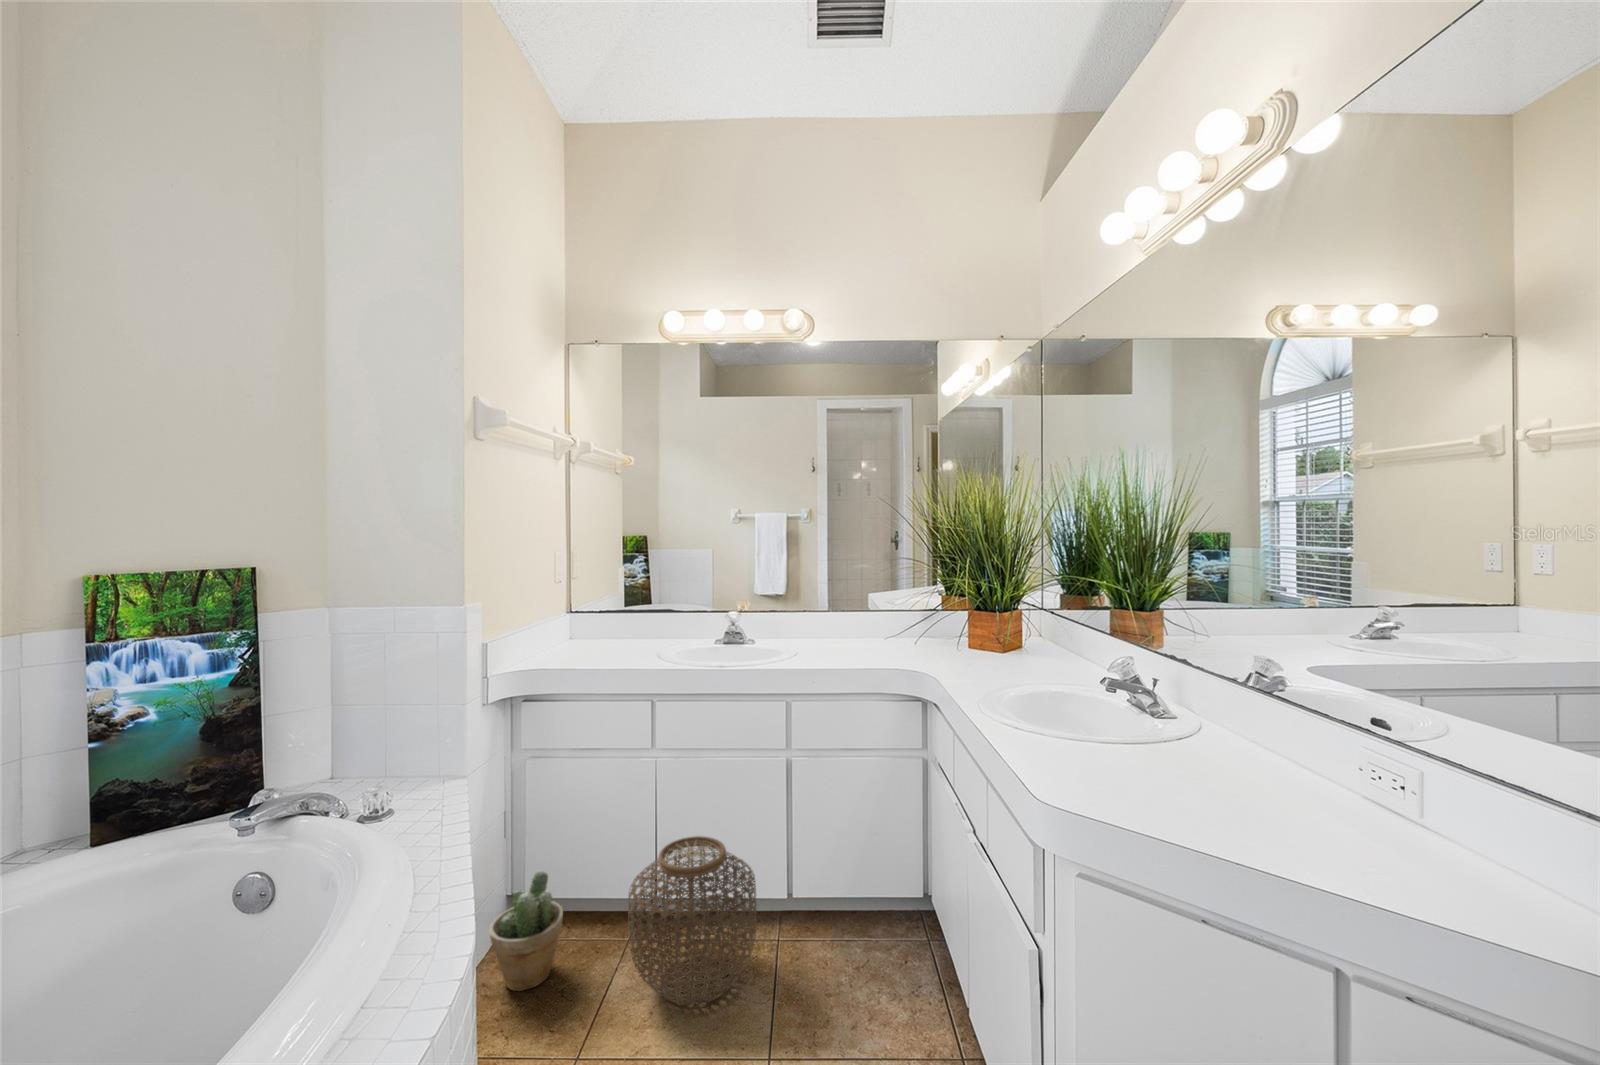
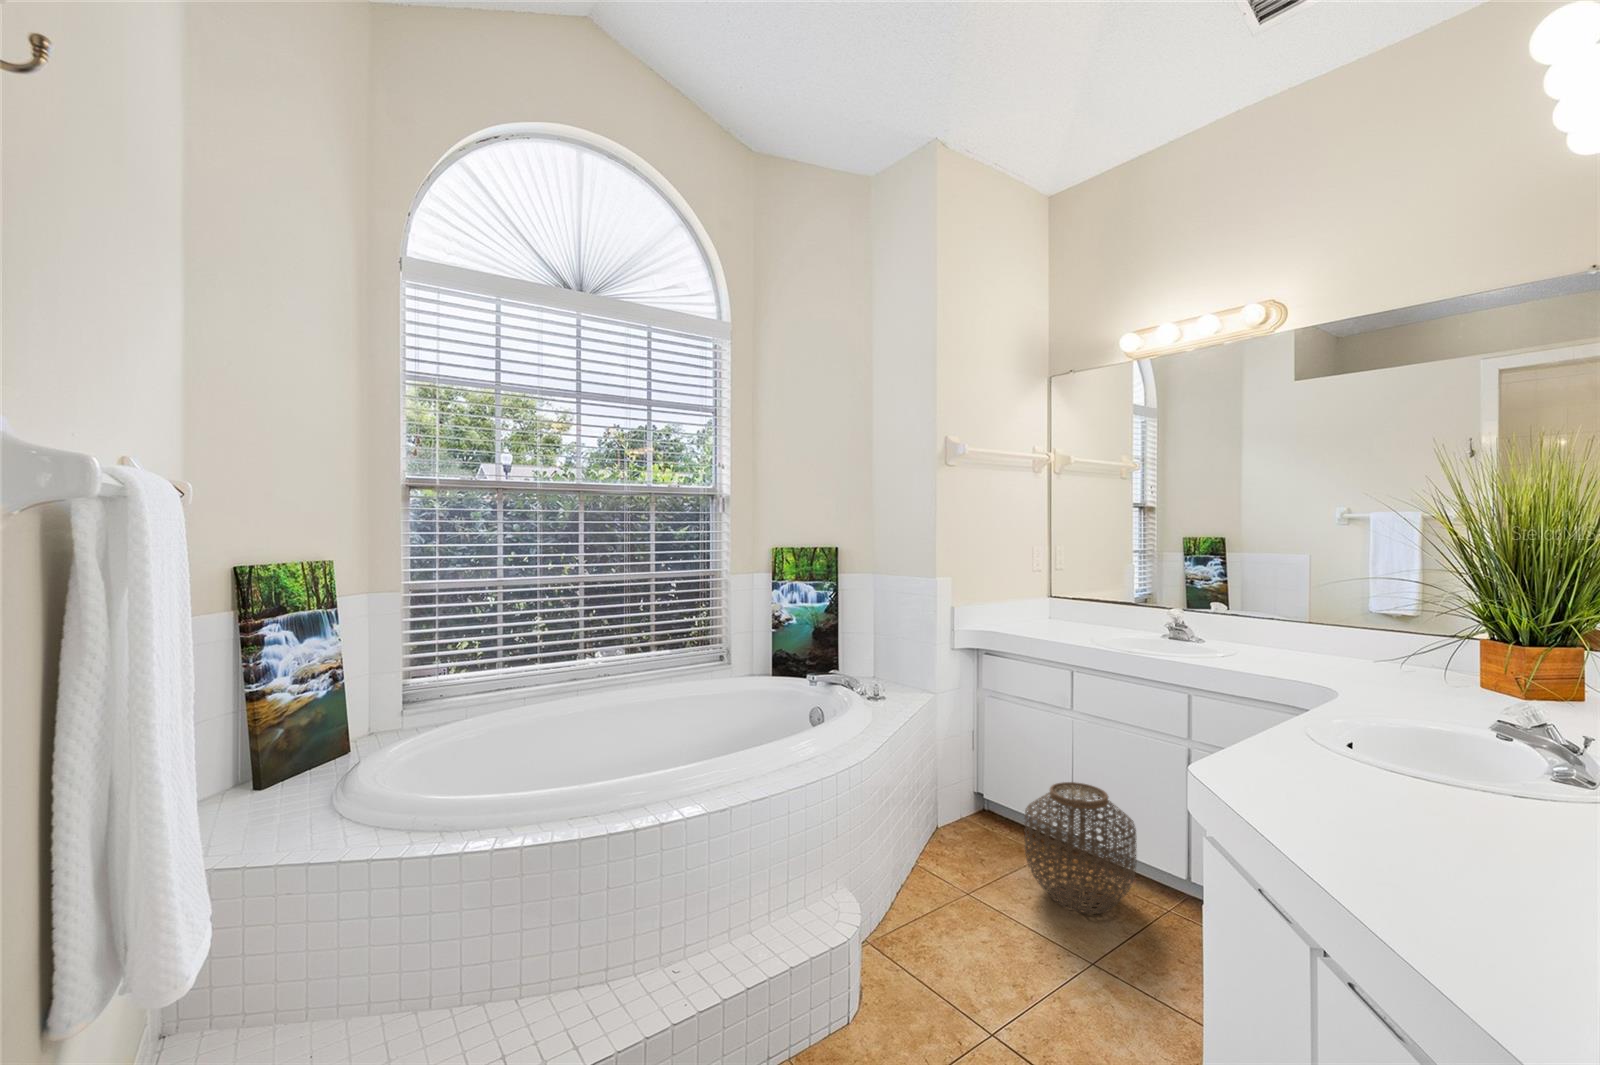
potted plant: present [489,871,563,991] -> none [945,776,995,851]

